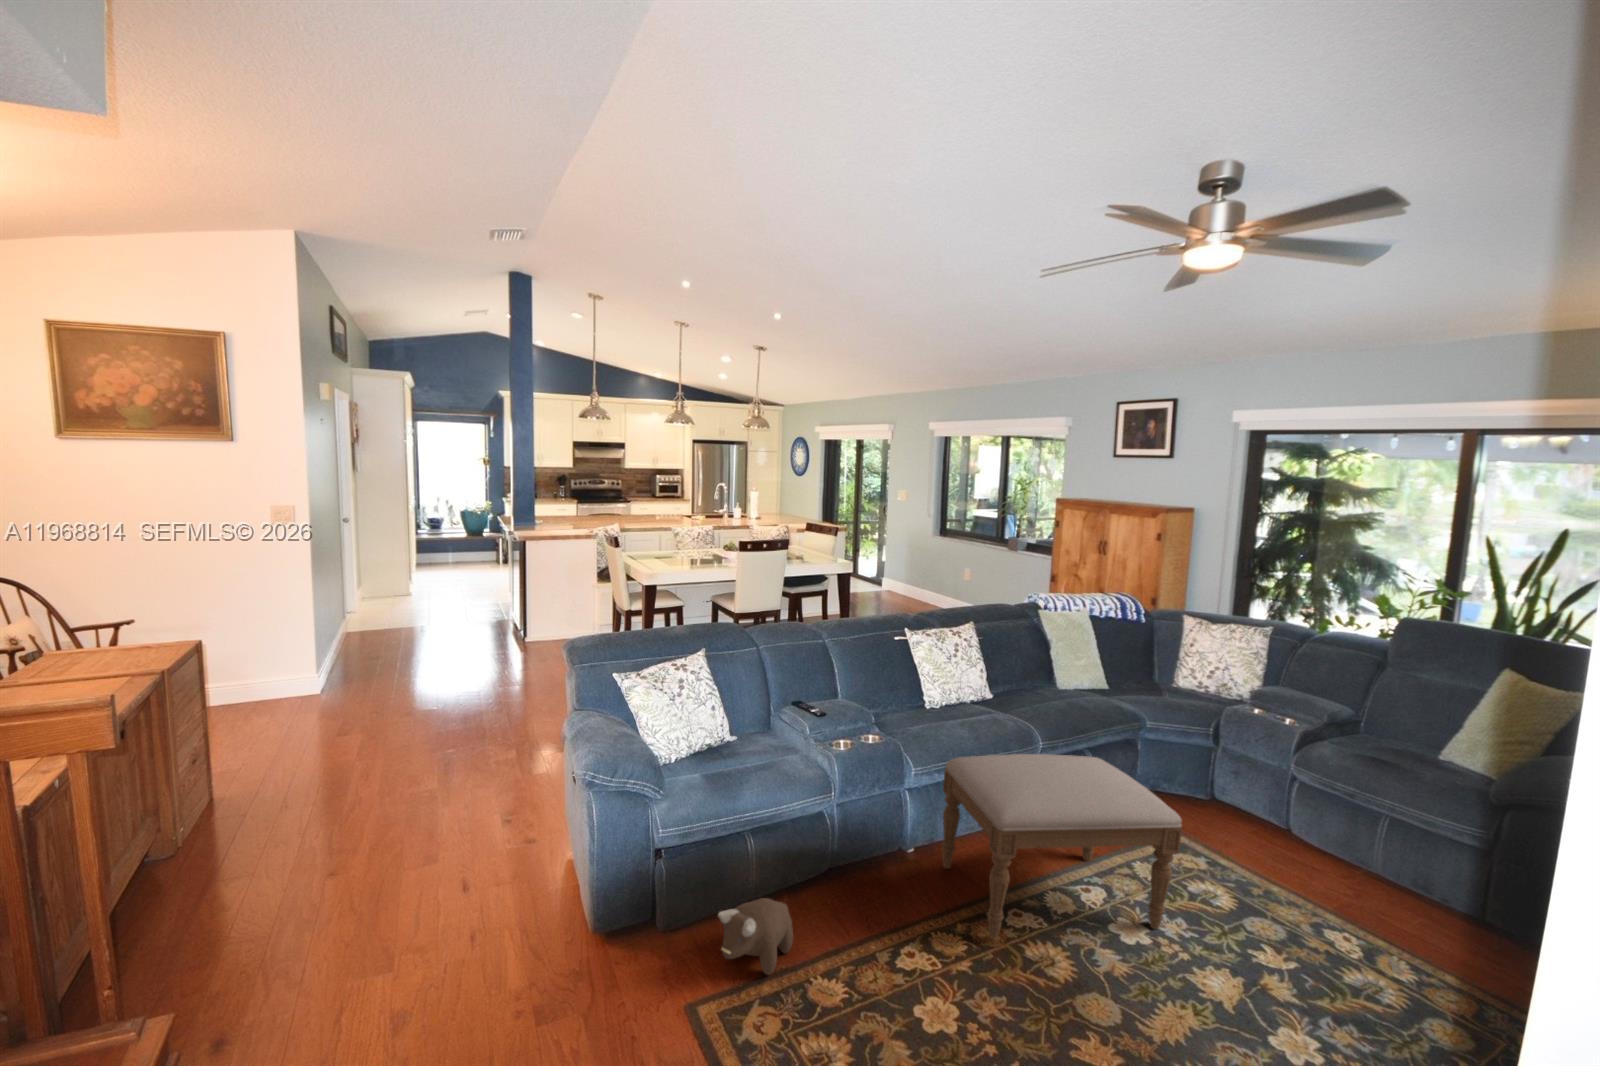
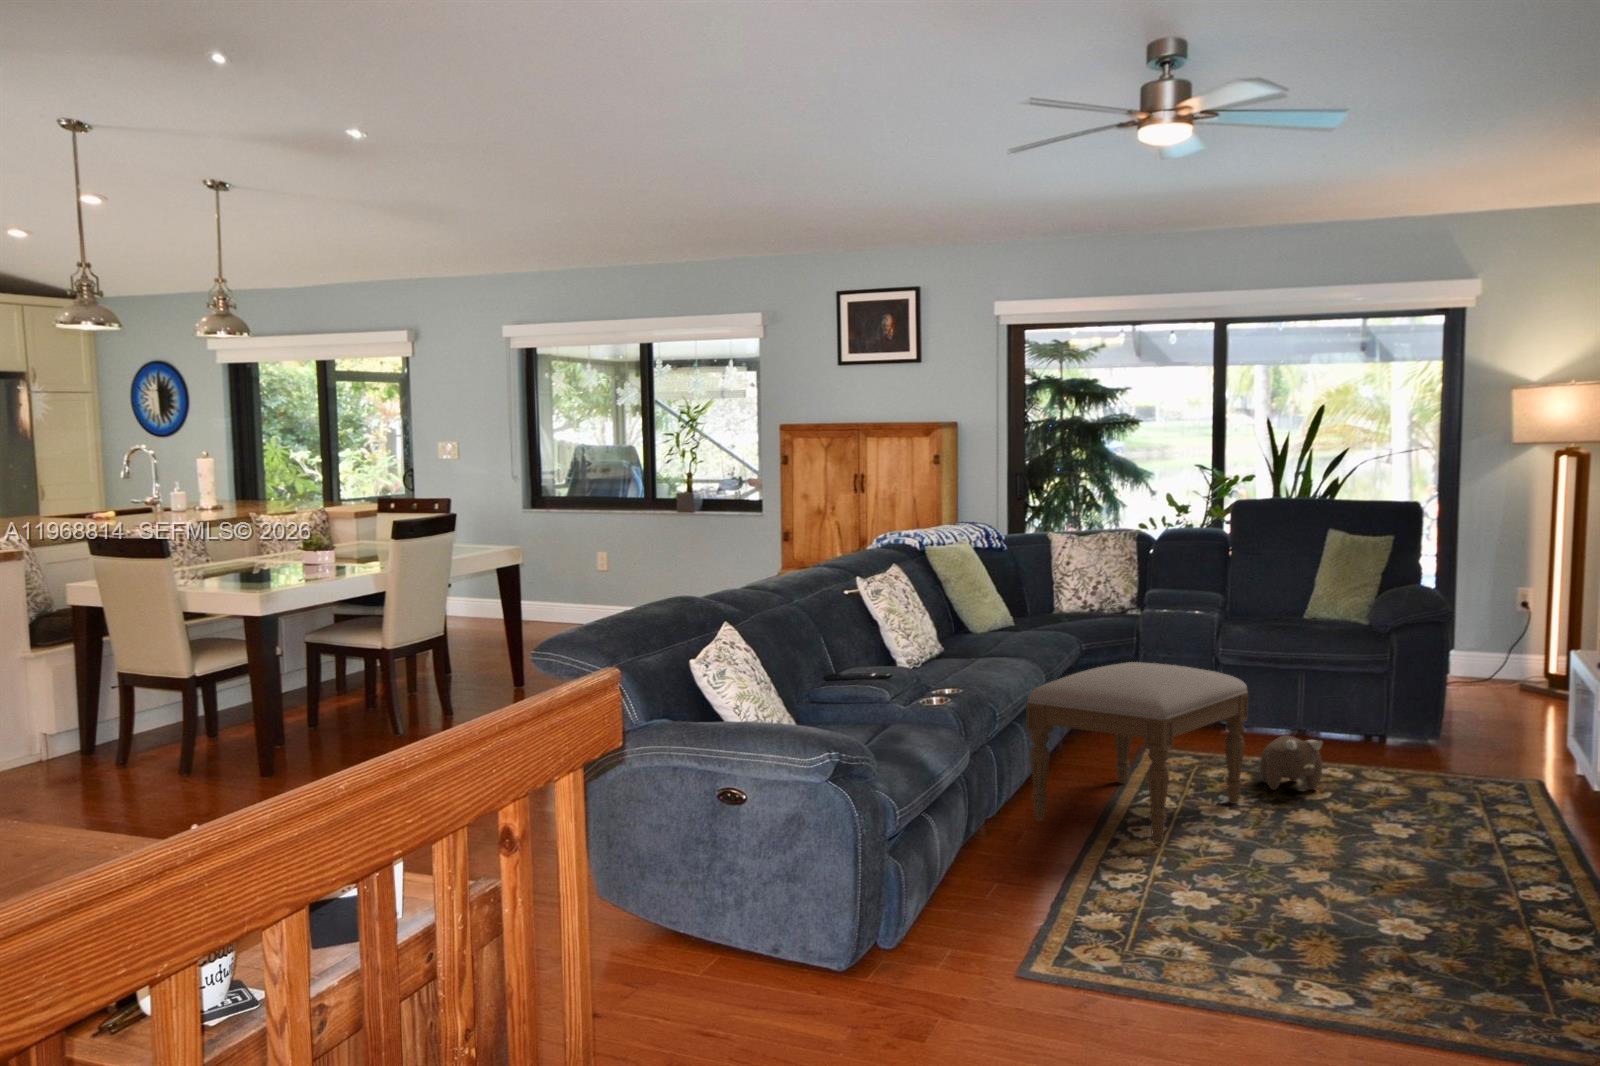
plush toy: present [718,898,793,975] -> present [1260,735,1322,790]

